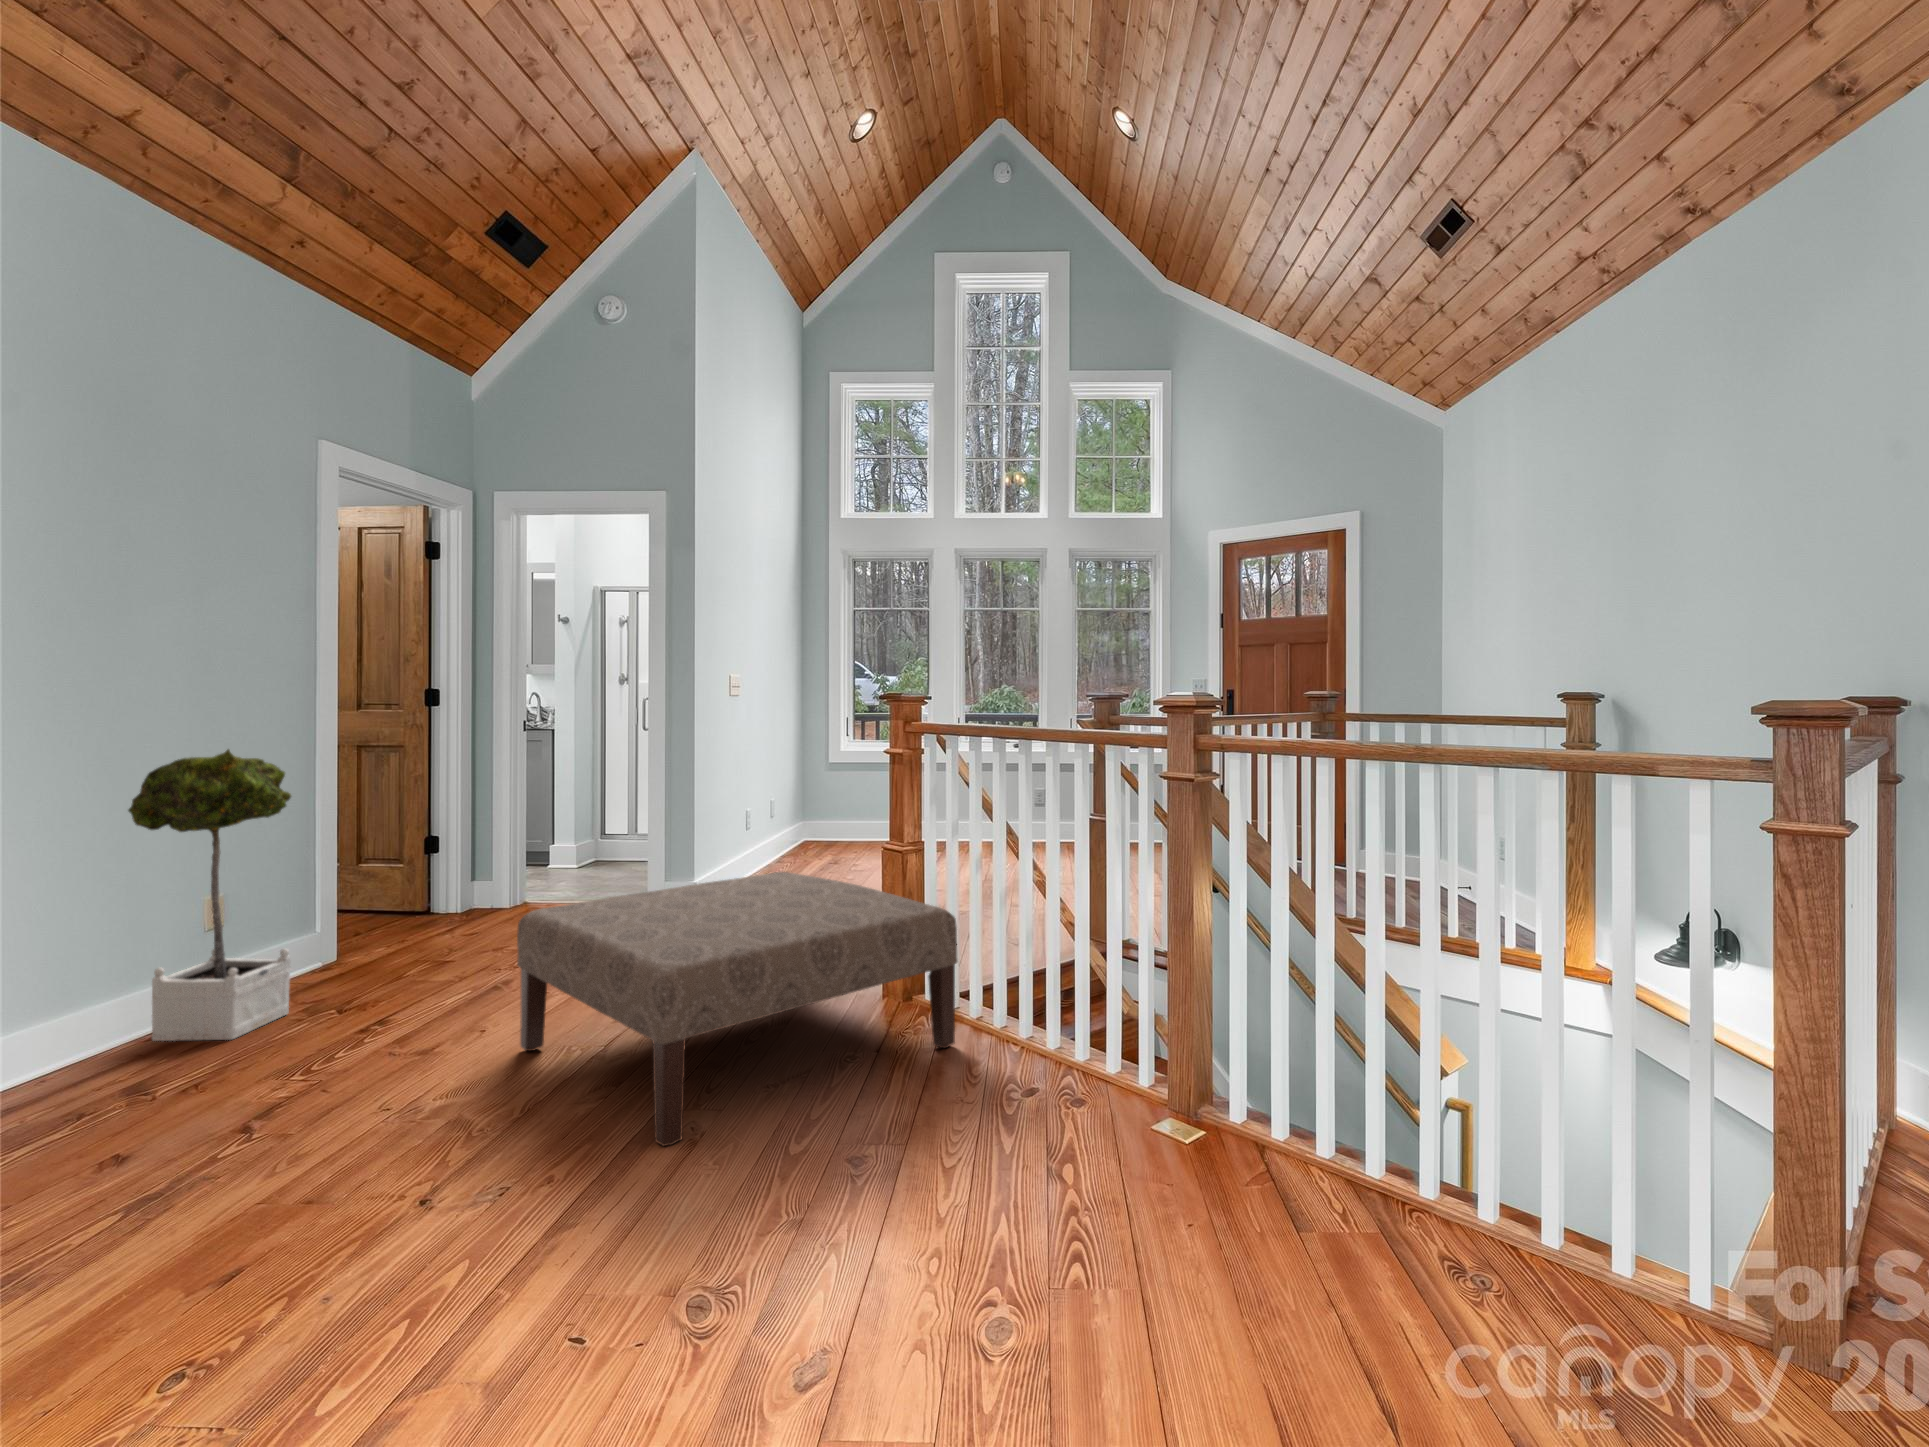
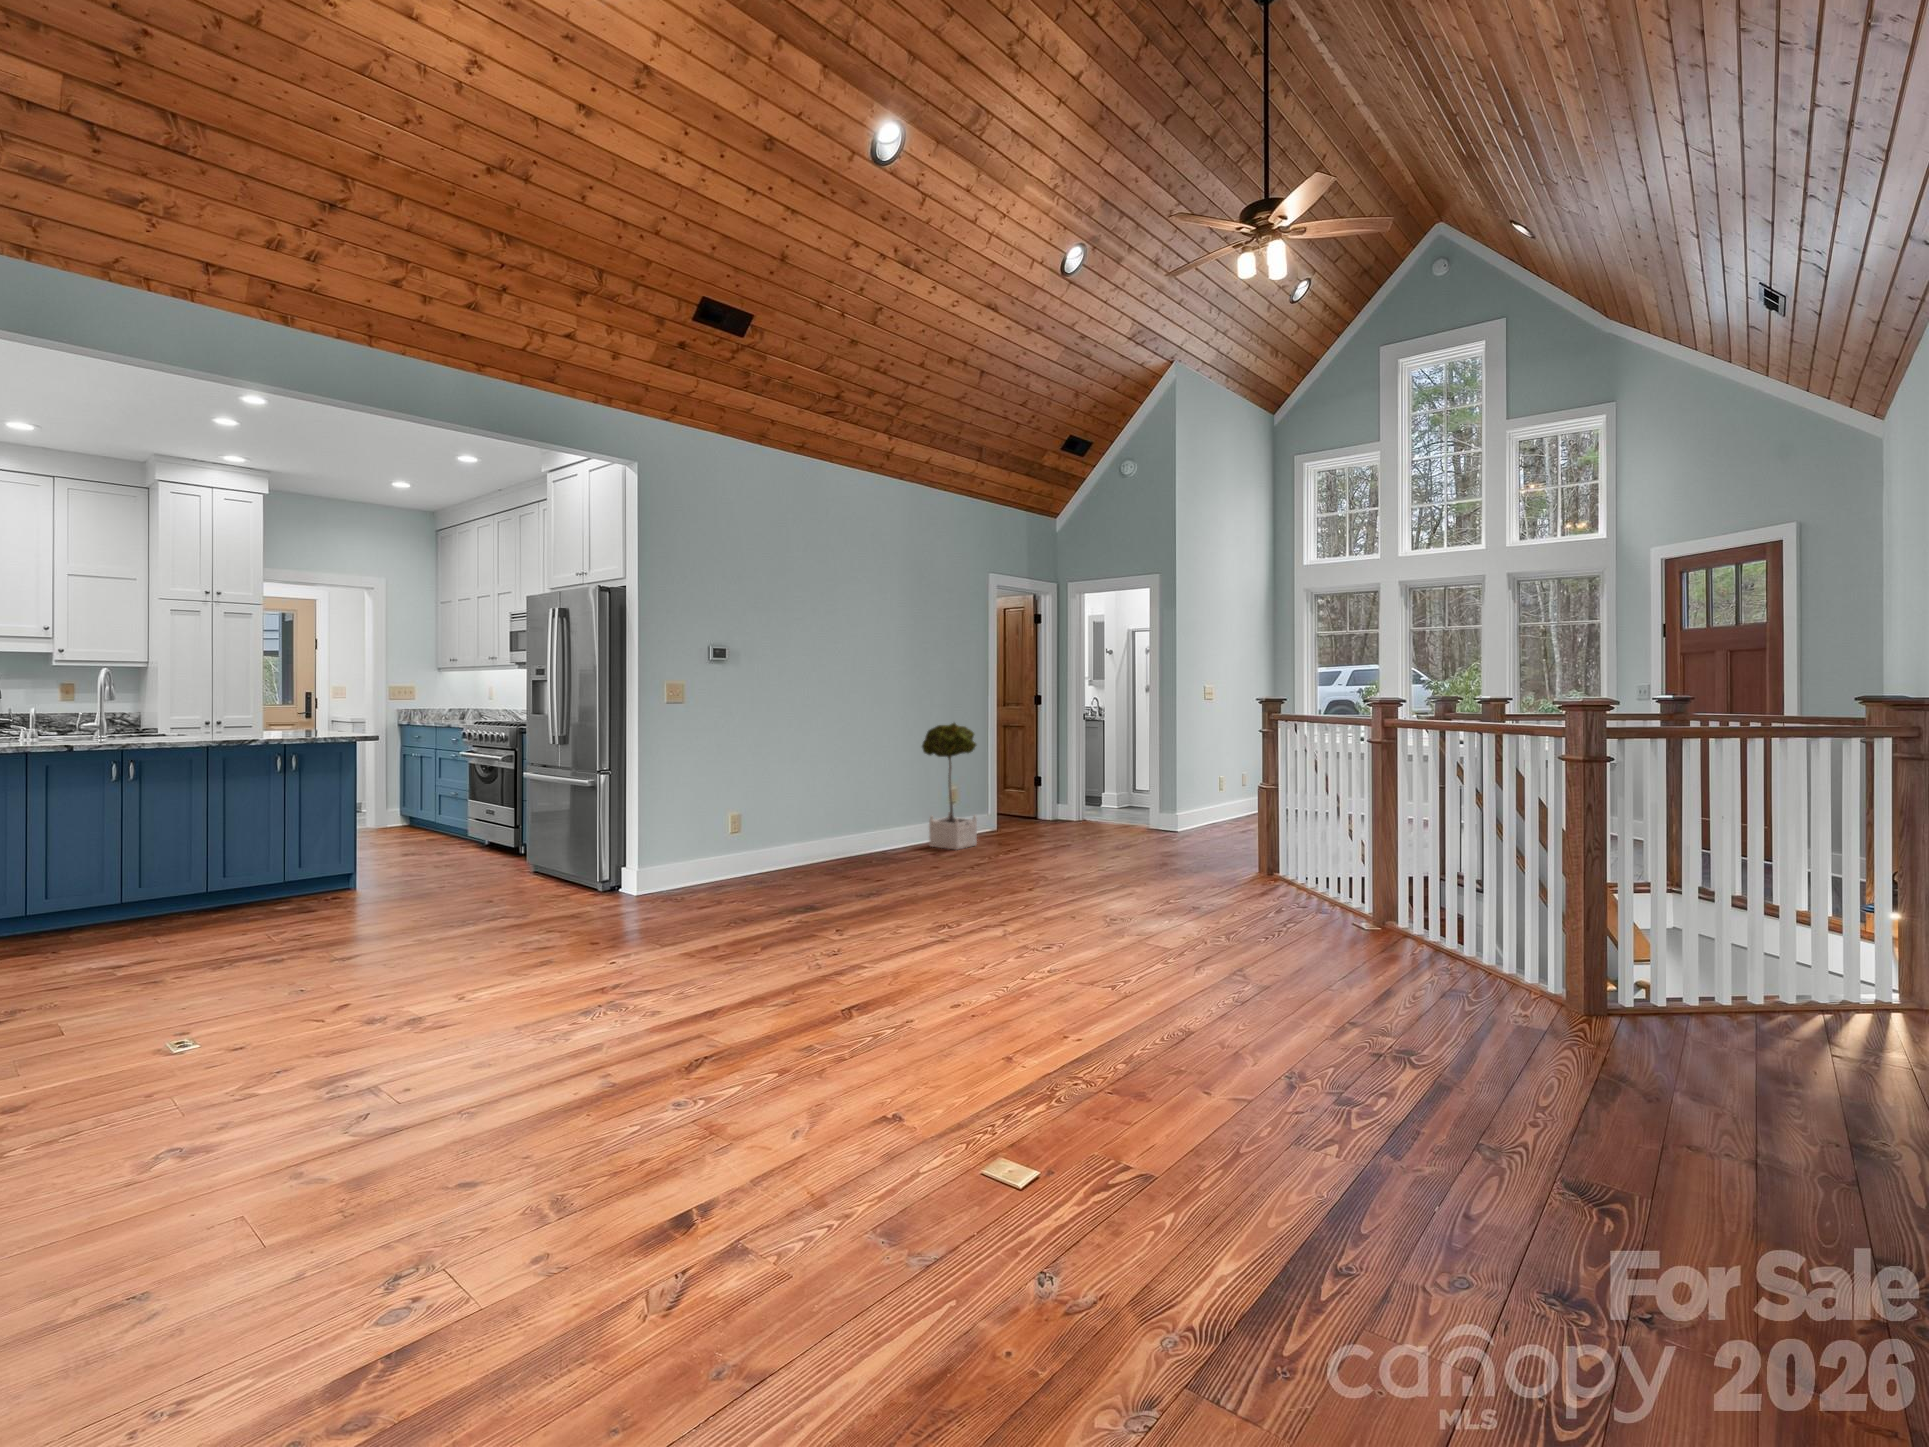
ottoman: present [517,872,958,1146] -> none [1065,799,1281,899]

